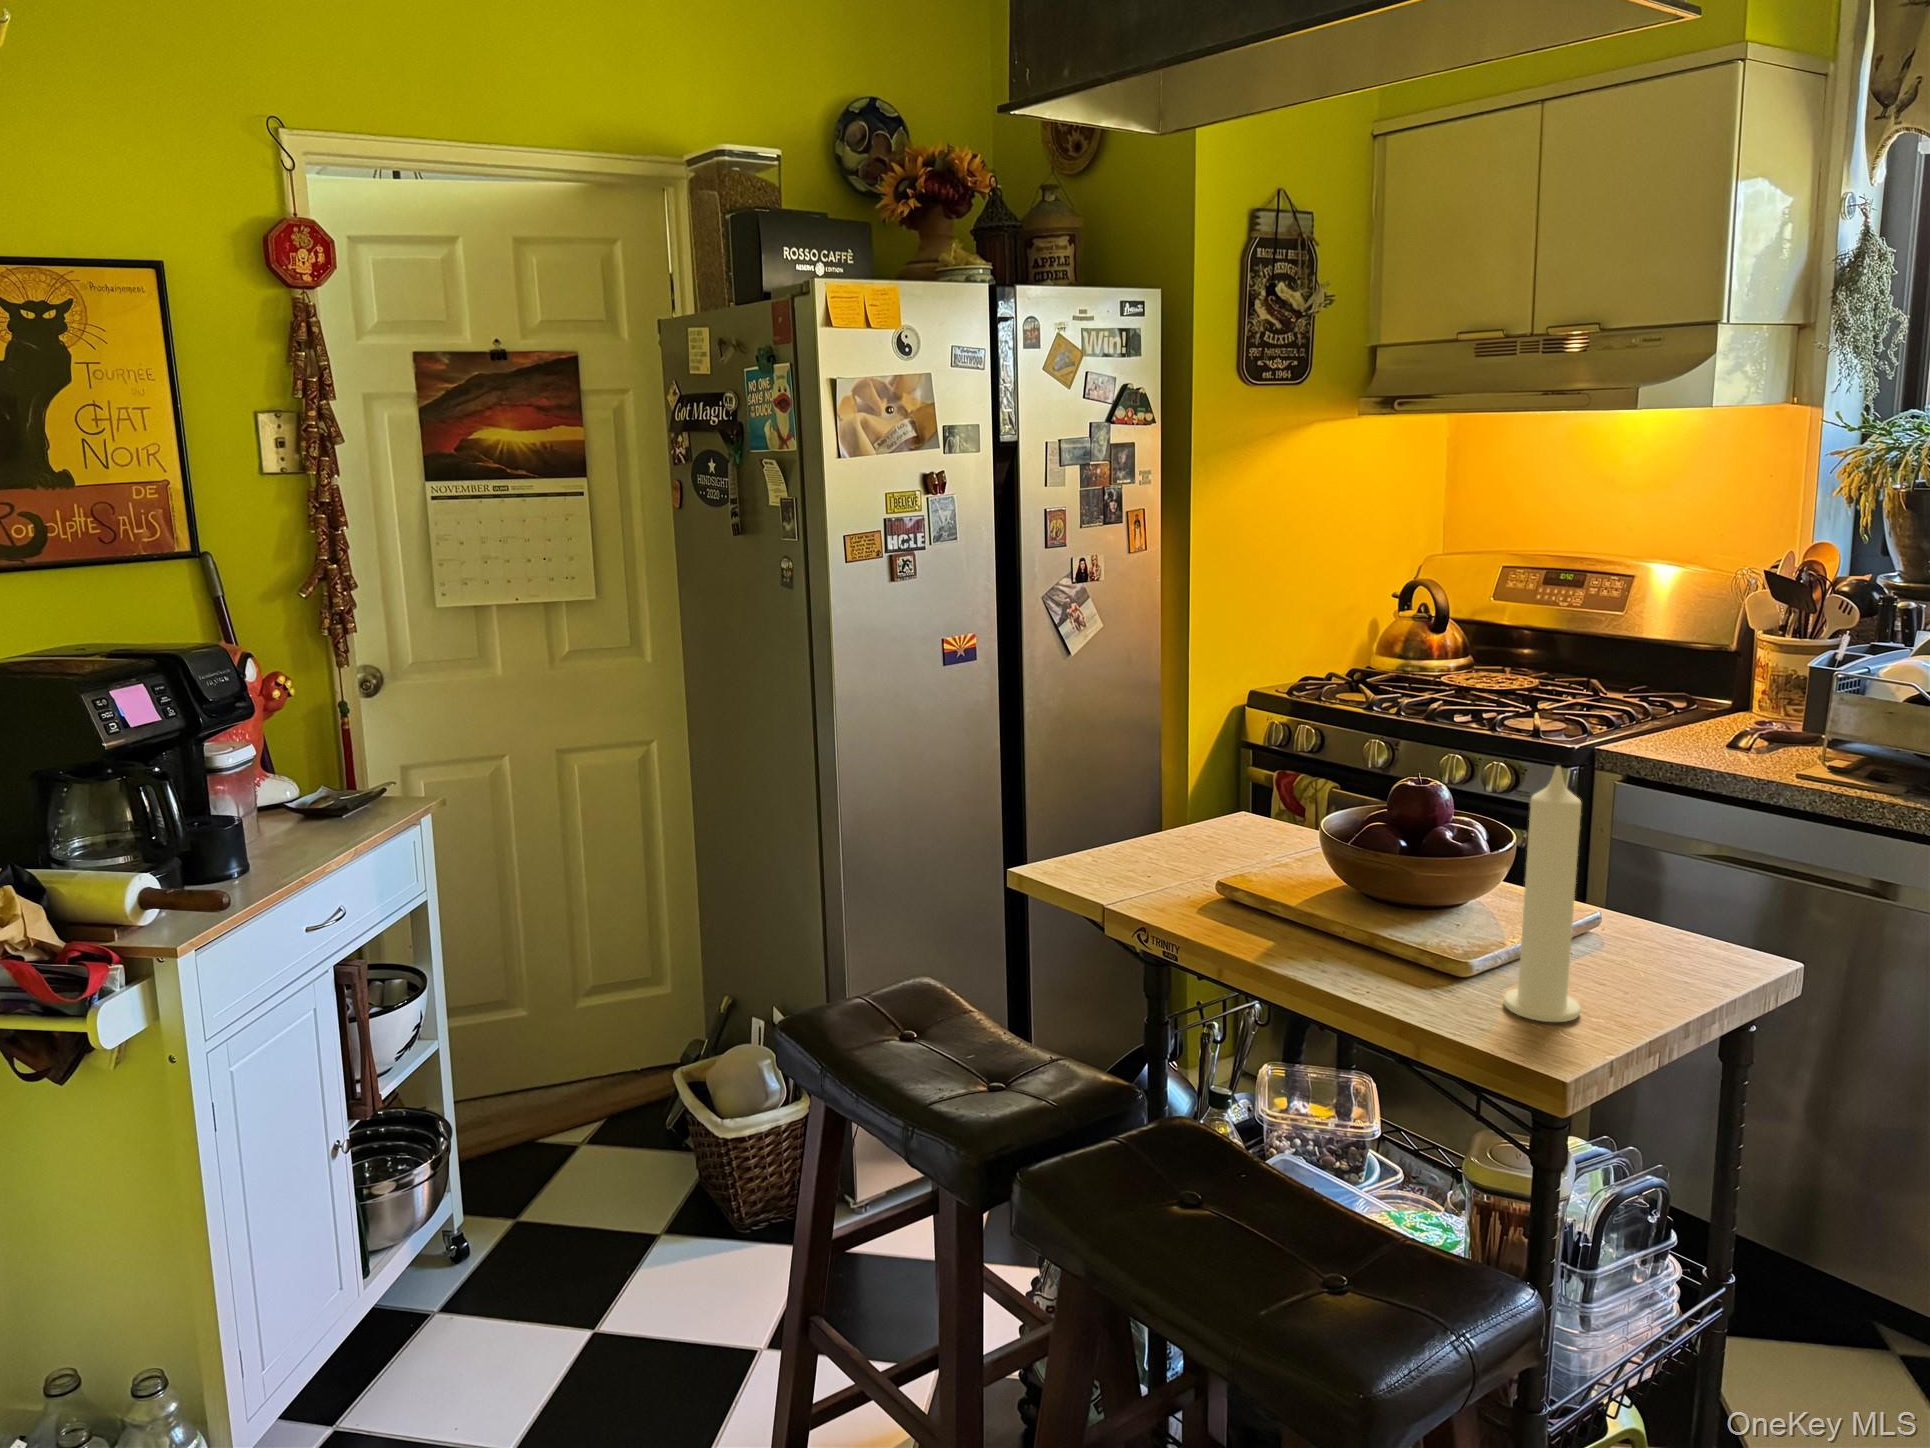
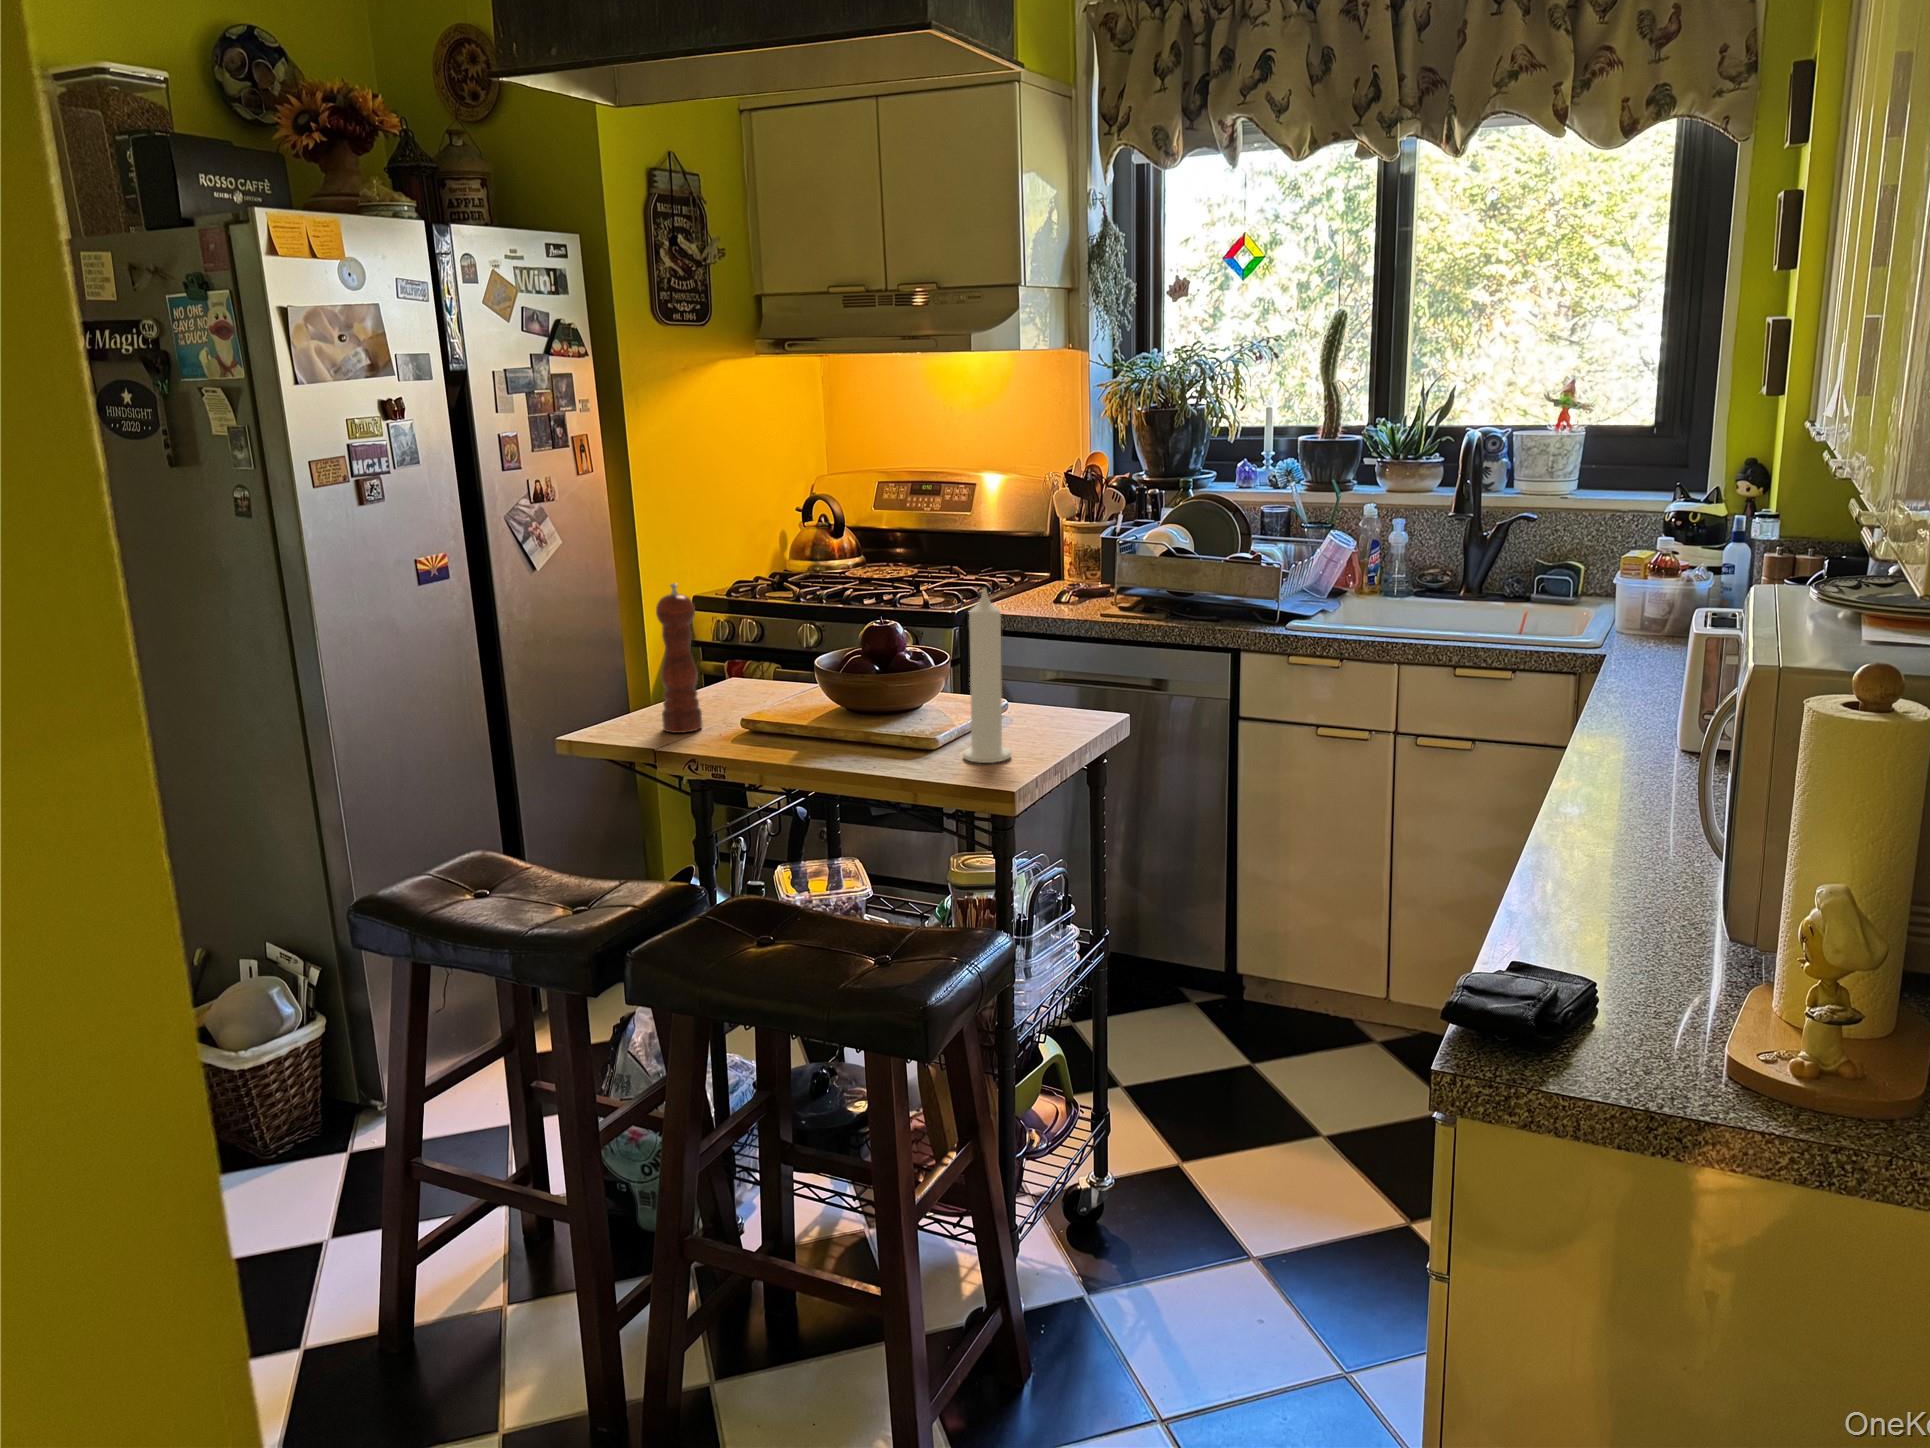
pepper mill: none [1124,707,1174,891] -> present [656,583,702,733]

